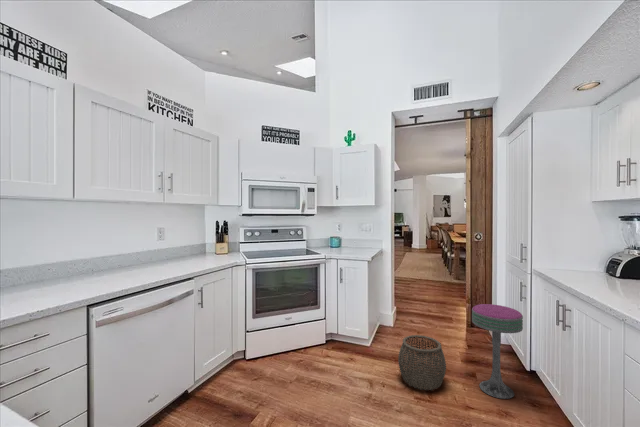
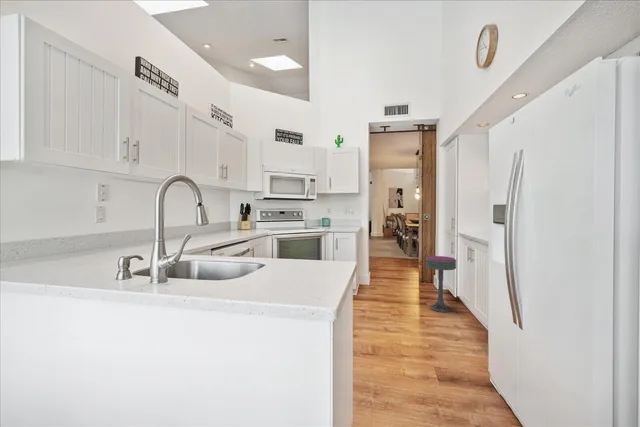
woven basket: present [398,335,446,390] -> none [379,280,410,312]

